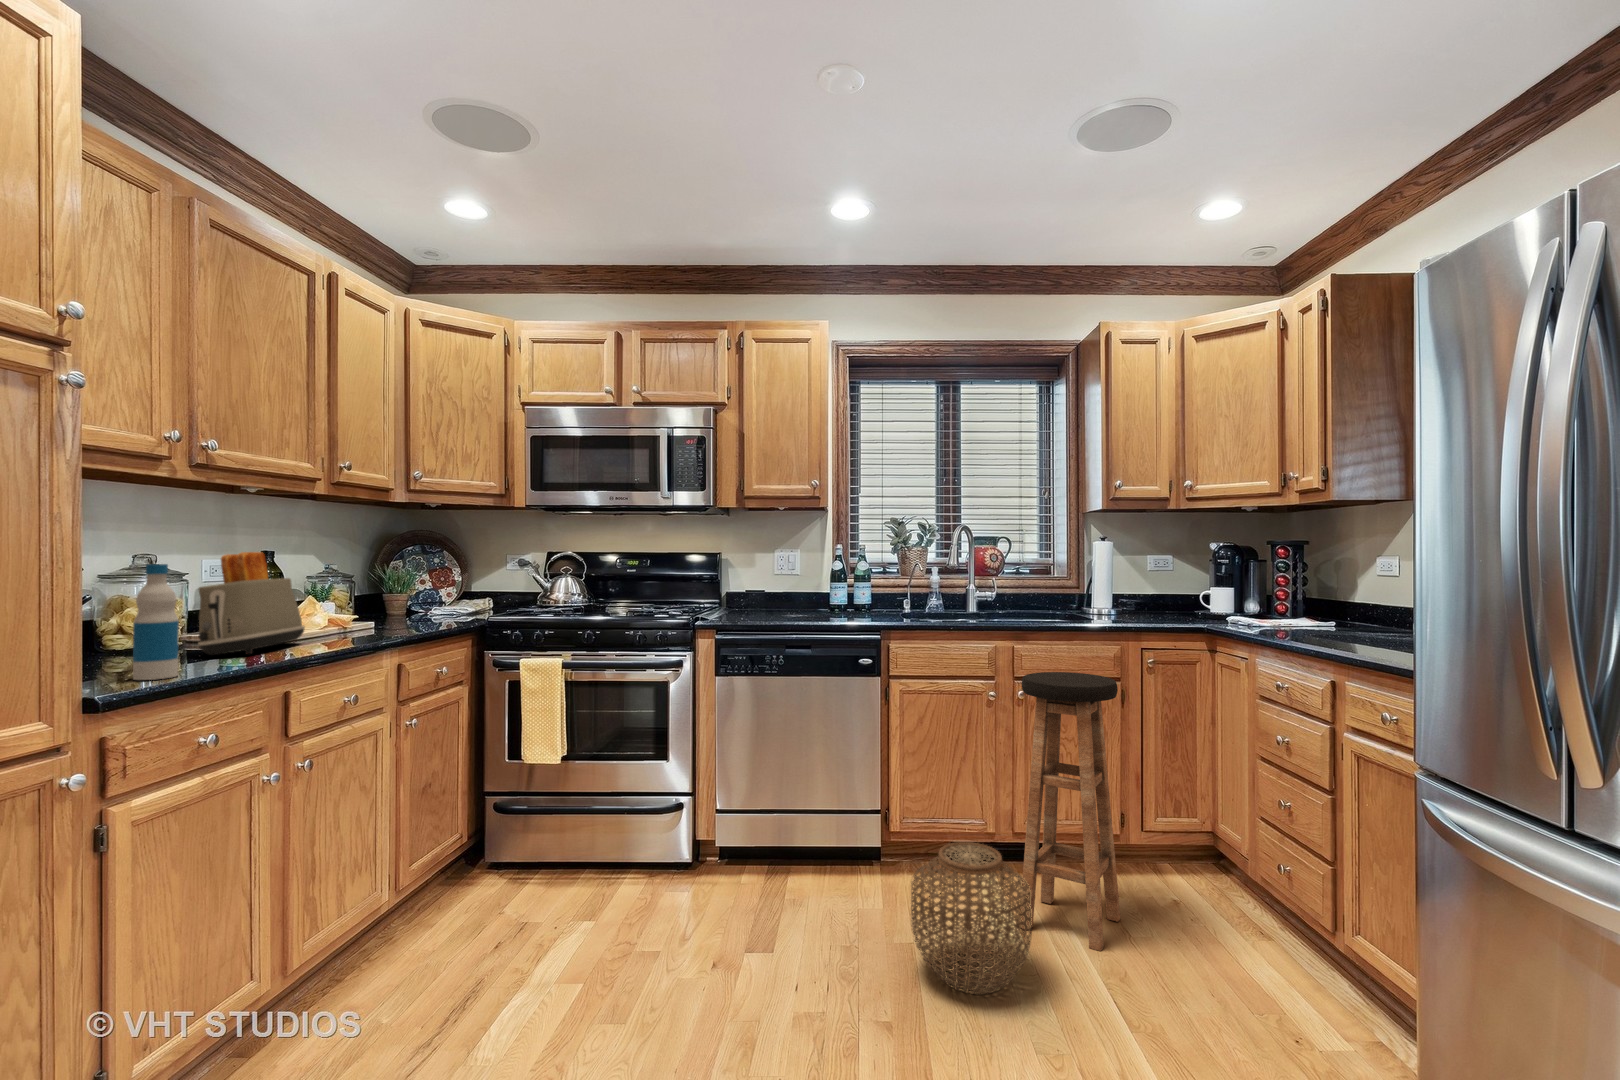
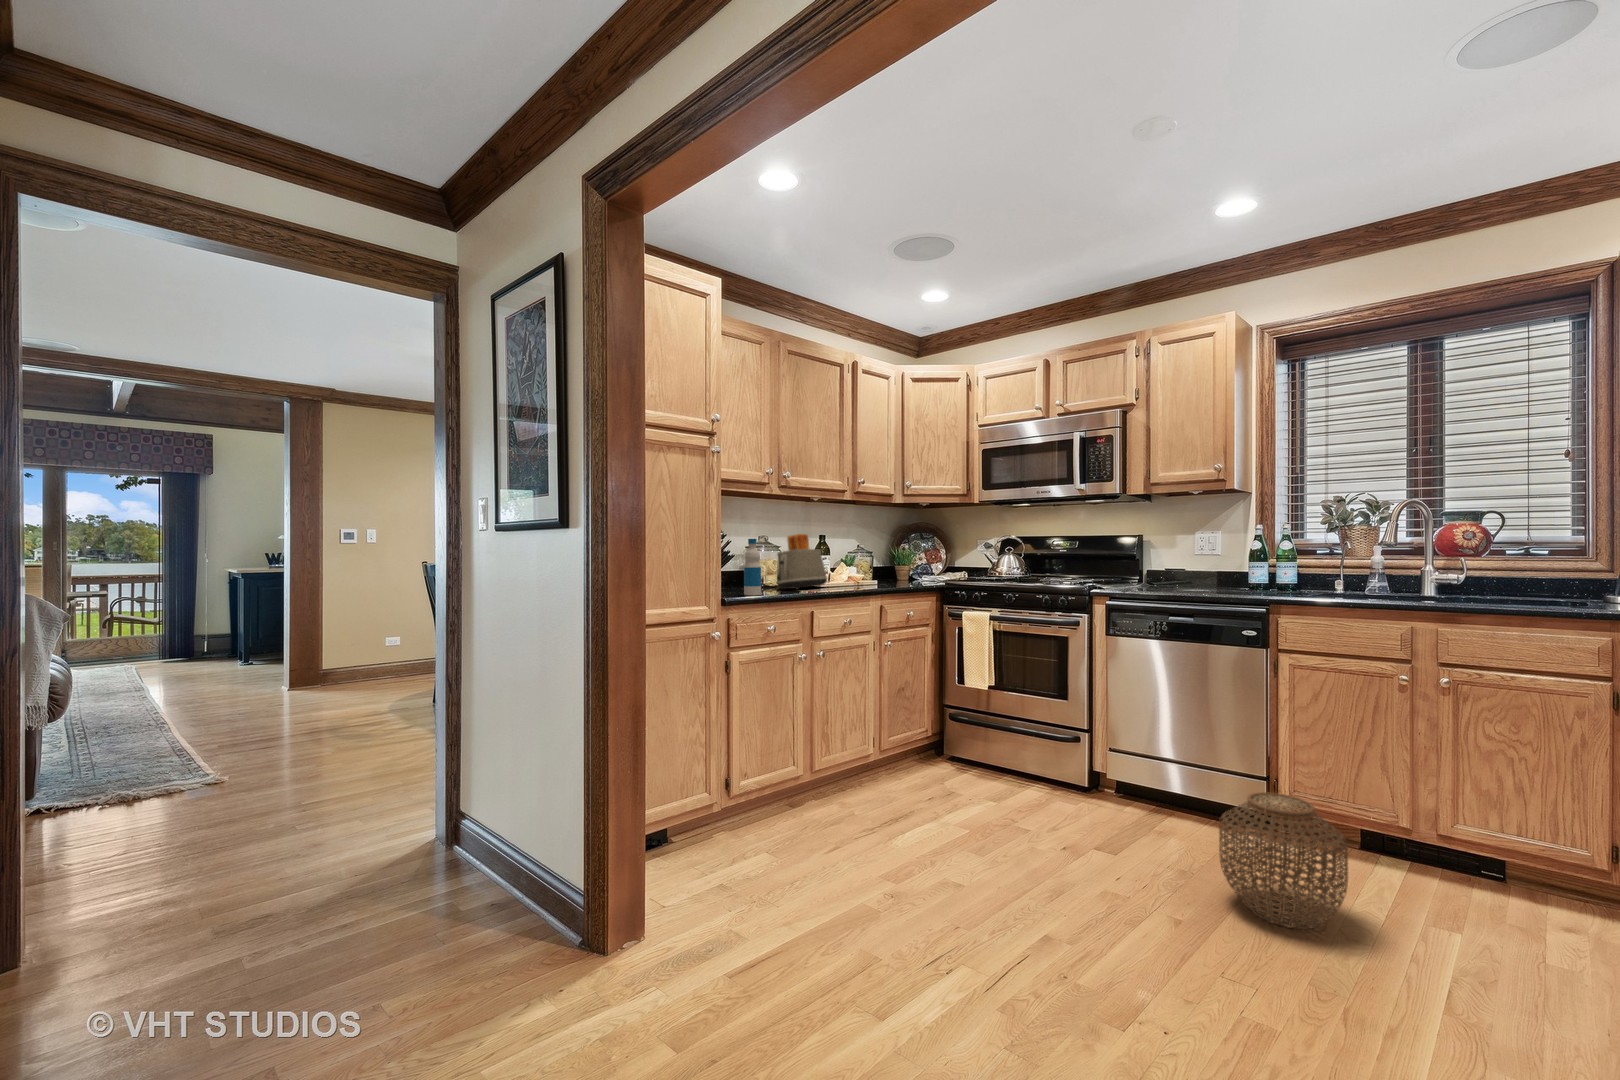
bar stool: present [1019,672,1120,951] -> none [1380,654,1536,948]

